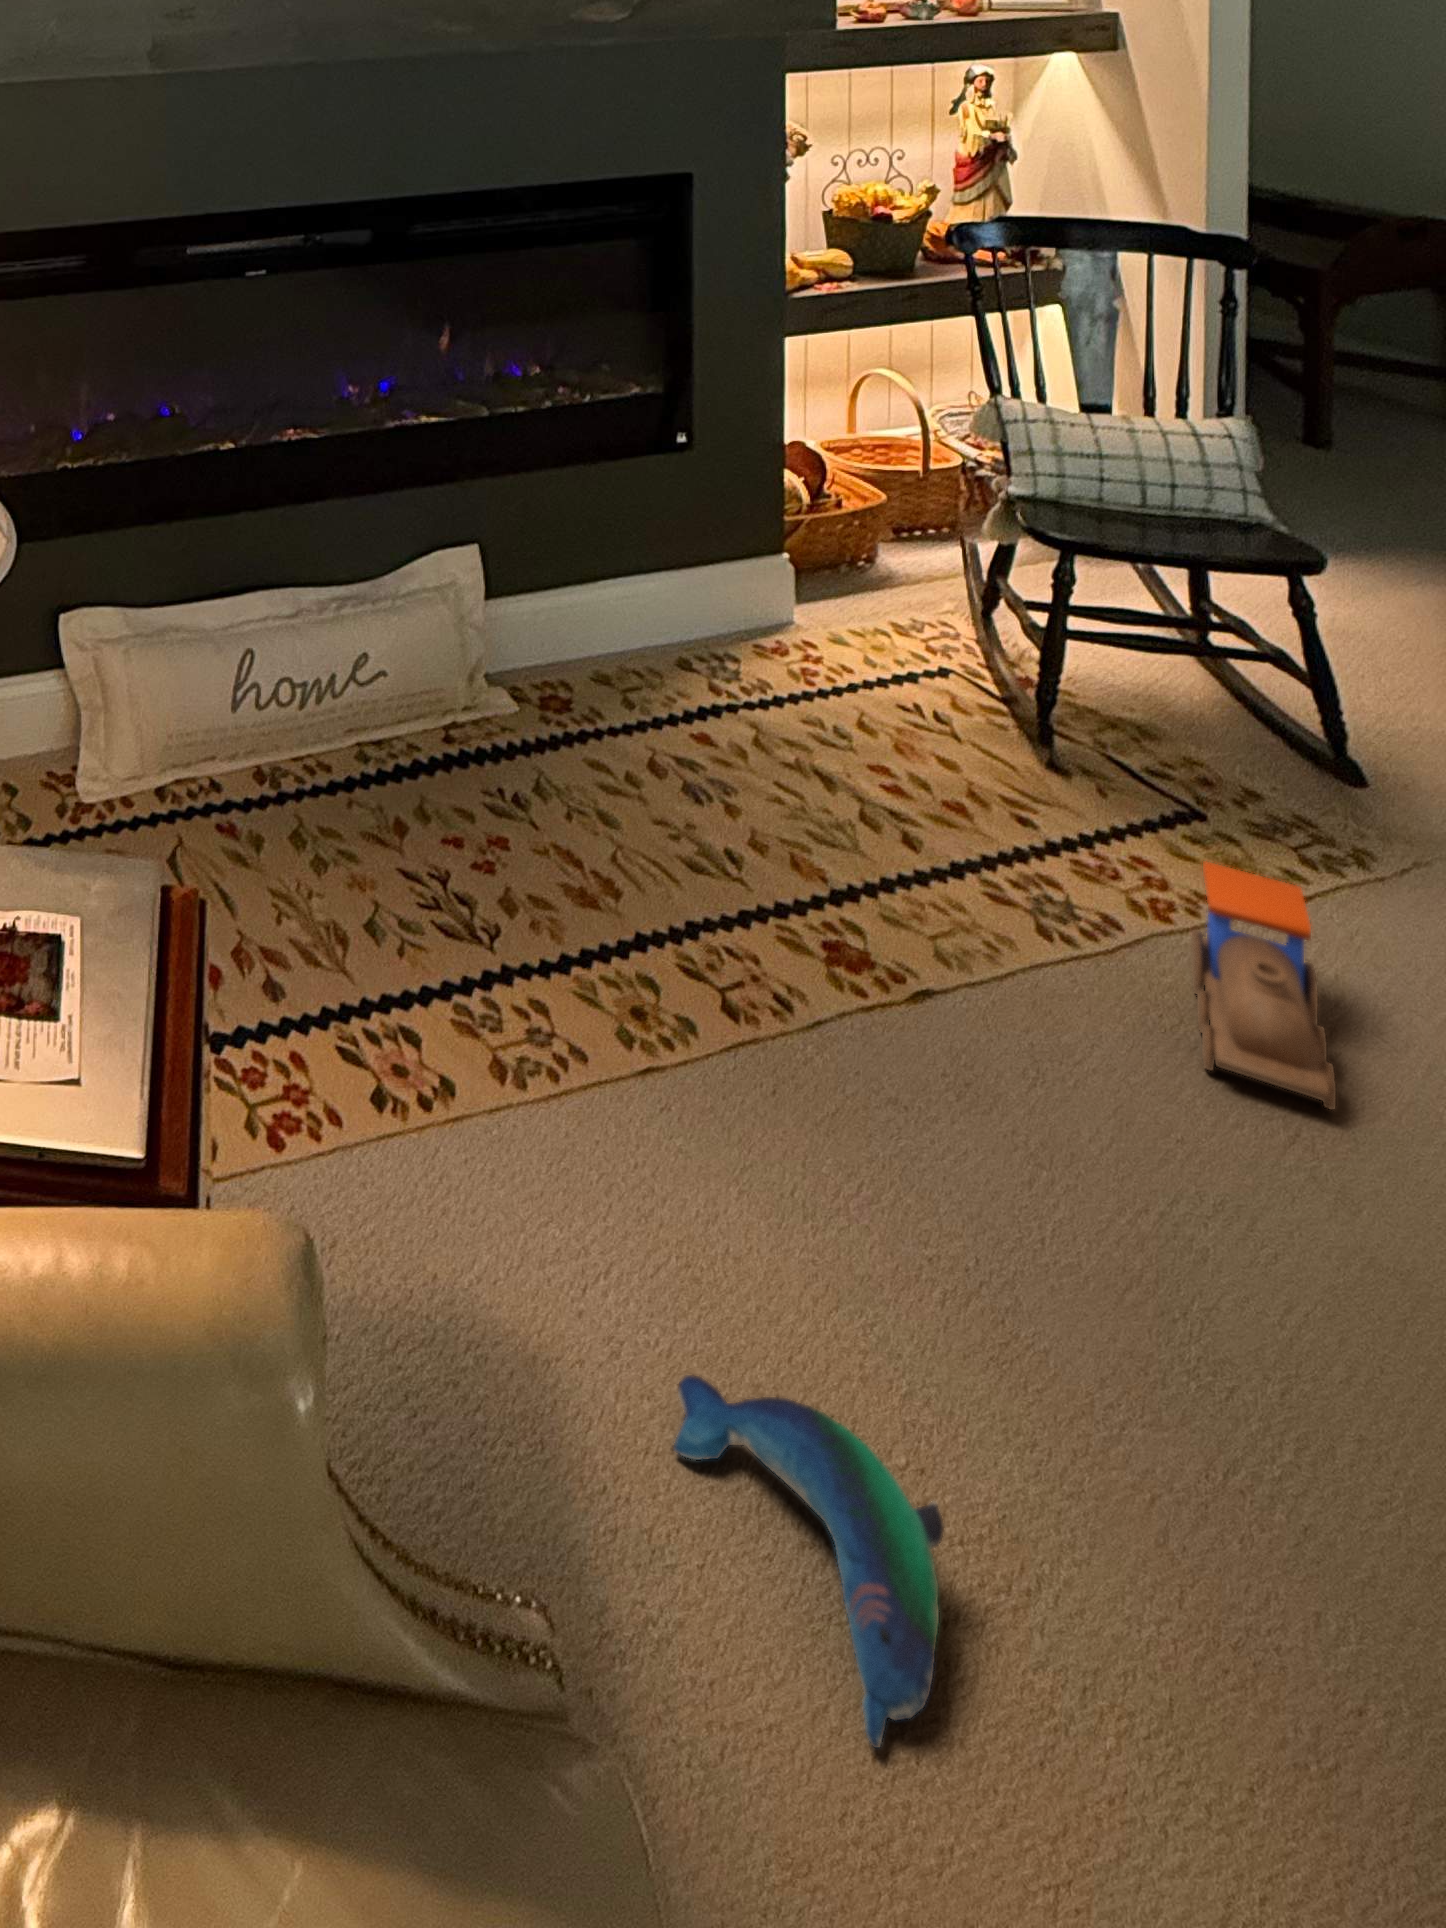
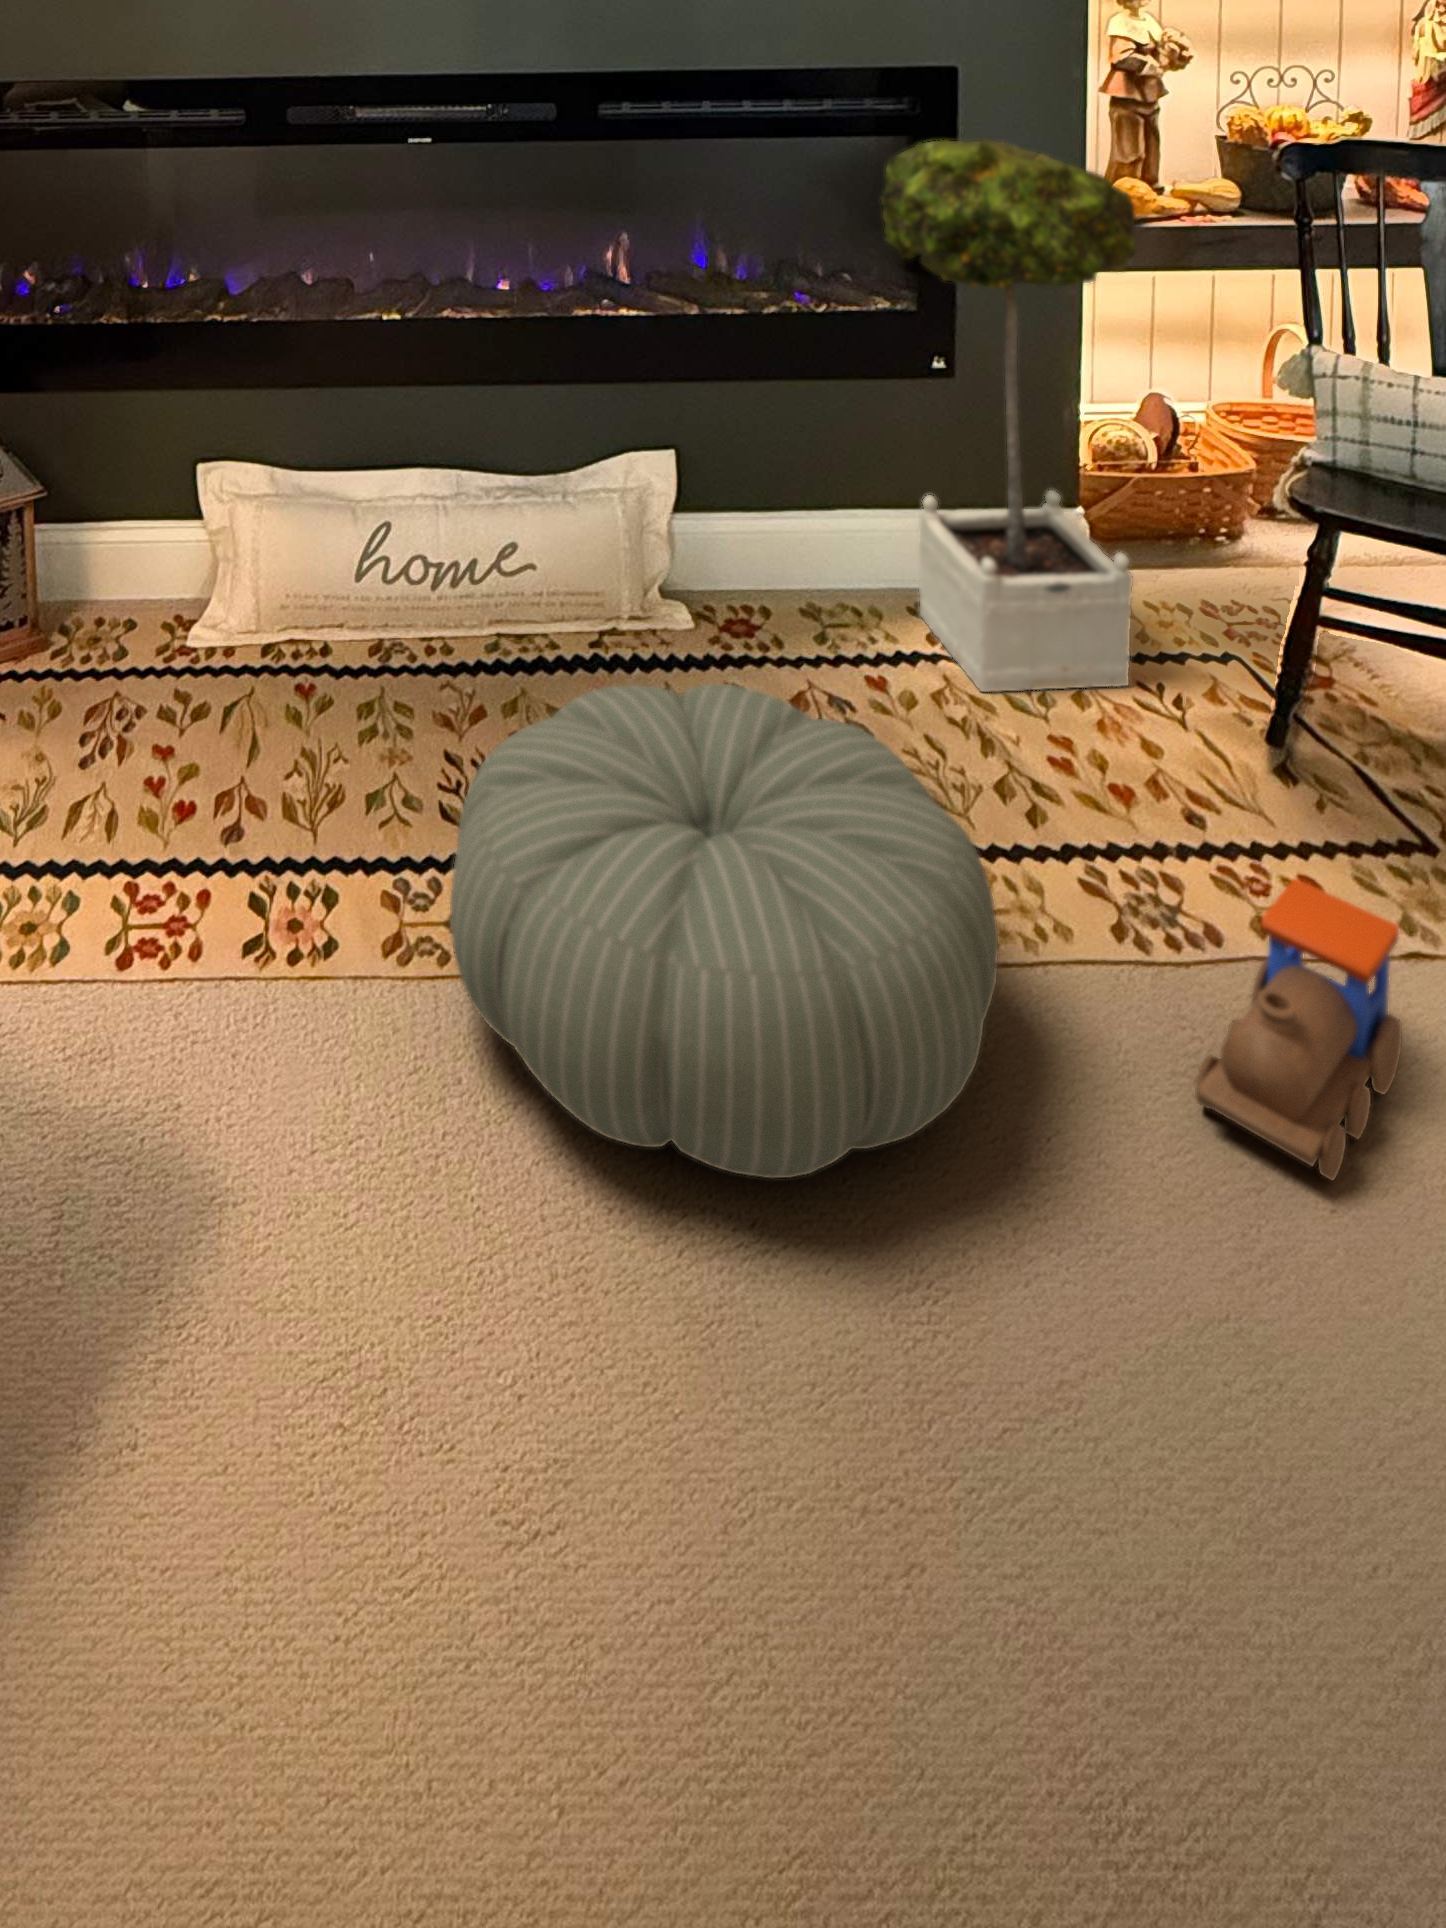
potted tree: none [652,241,894,733] -> present [881,140,1137,692]
pouf: none [543,766,1091,1212] -> present [450,684,998,1178]
plush toy: present [674,1375,944,1748] -> none [227,1249,433,1632]

